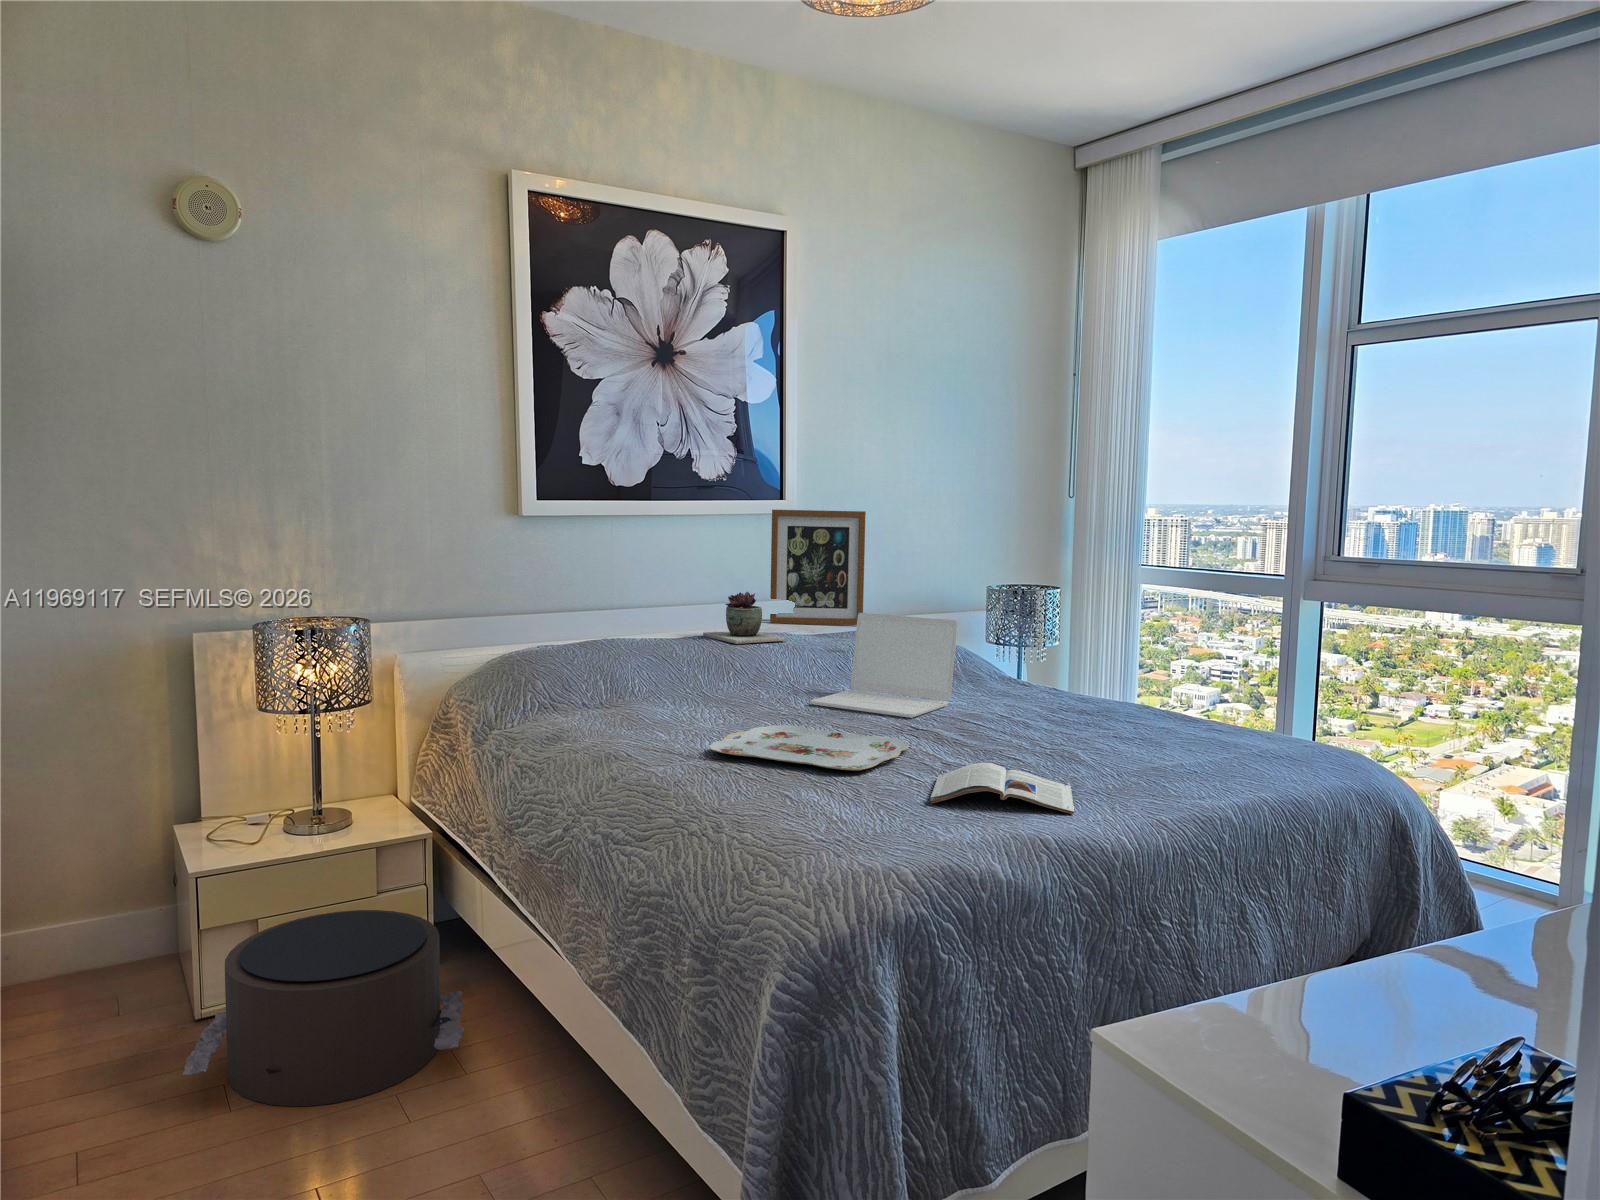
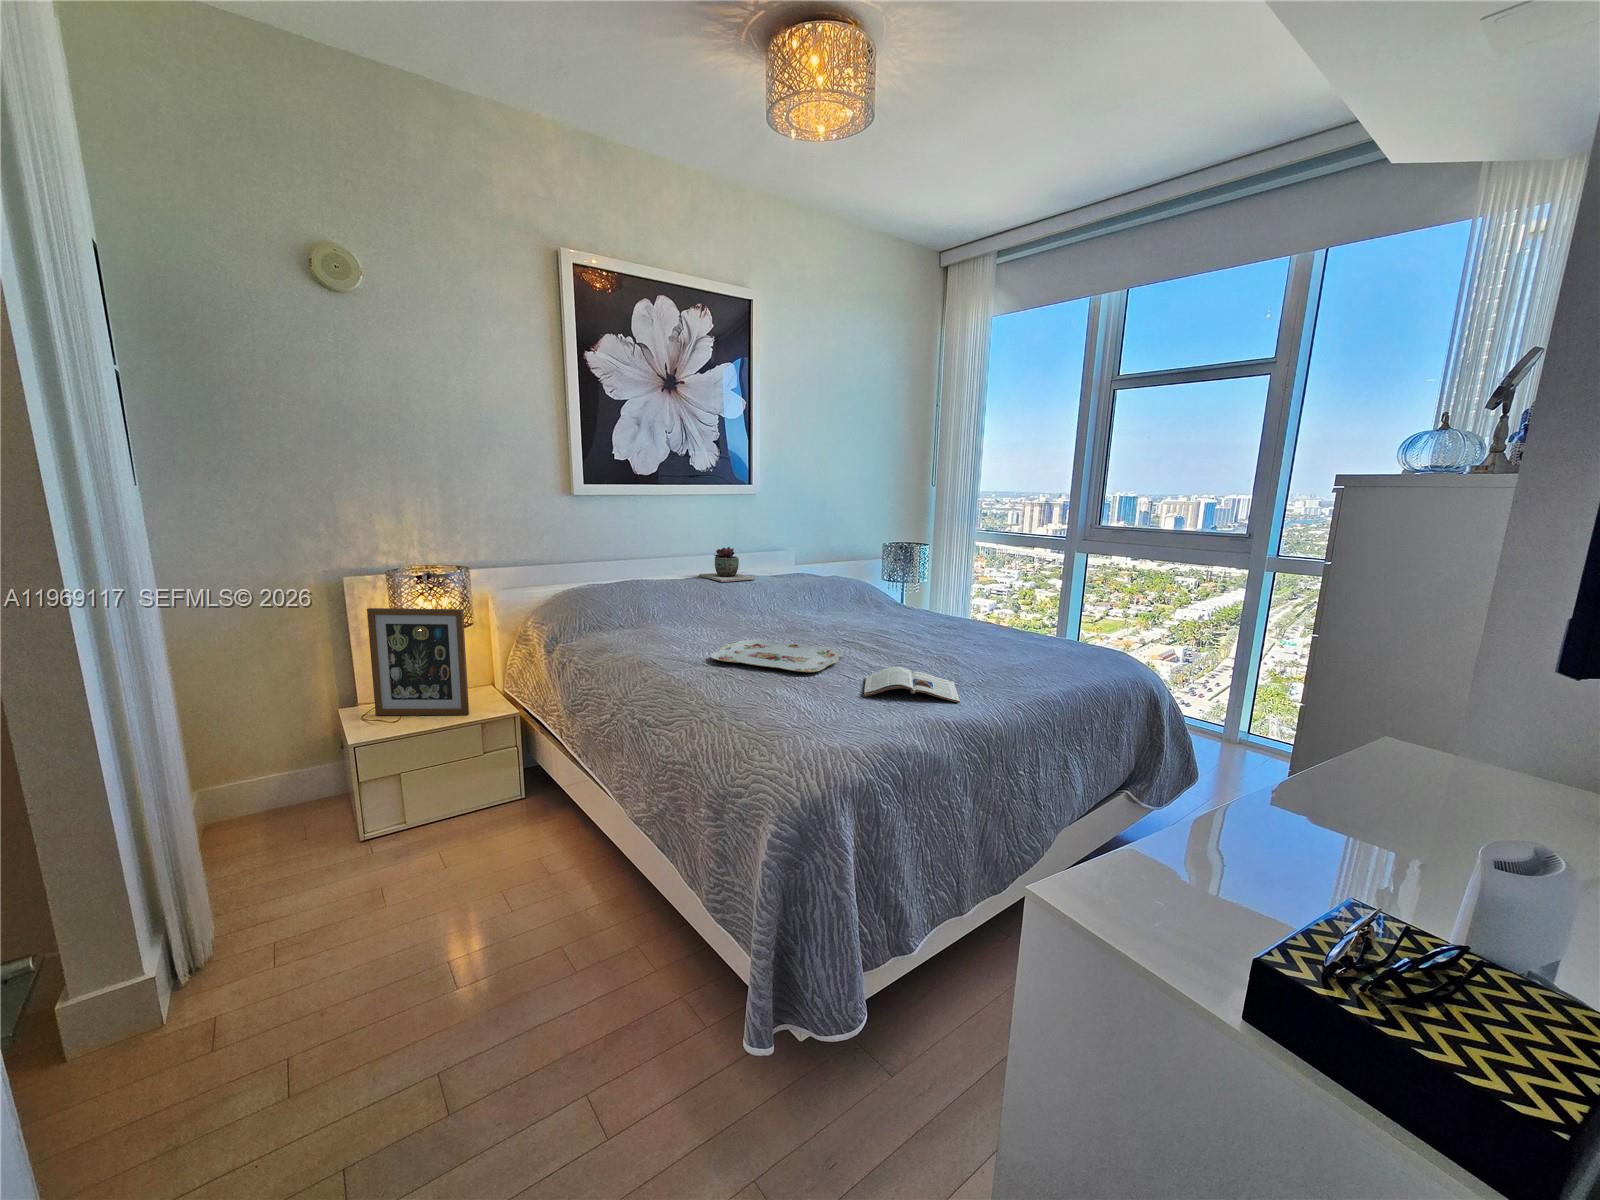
picture frame: present [770,510,866,625] -> present [367,608,469,715]
laptop: present [811,613,958,718] -> none [774,562,870,632]
pouf: present [183,910,465,1106] -> none [348,767,547,905]

